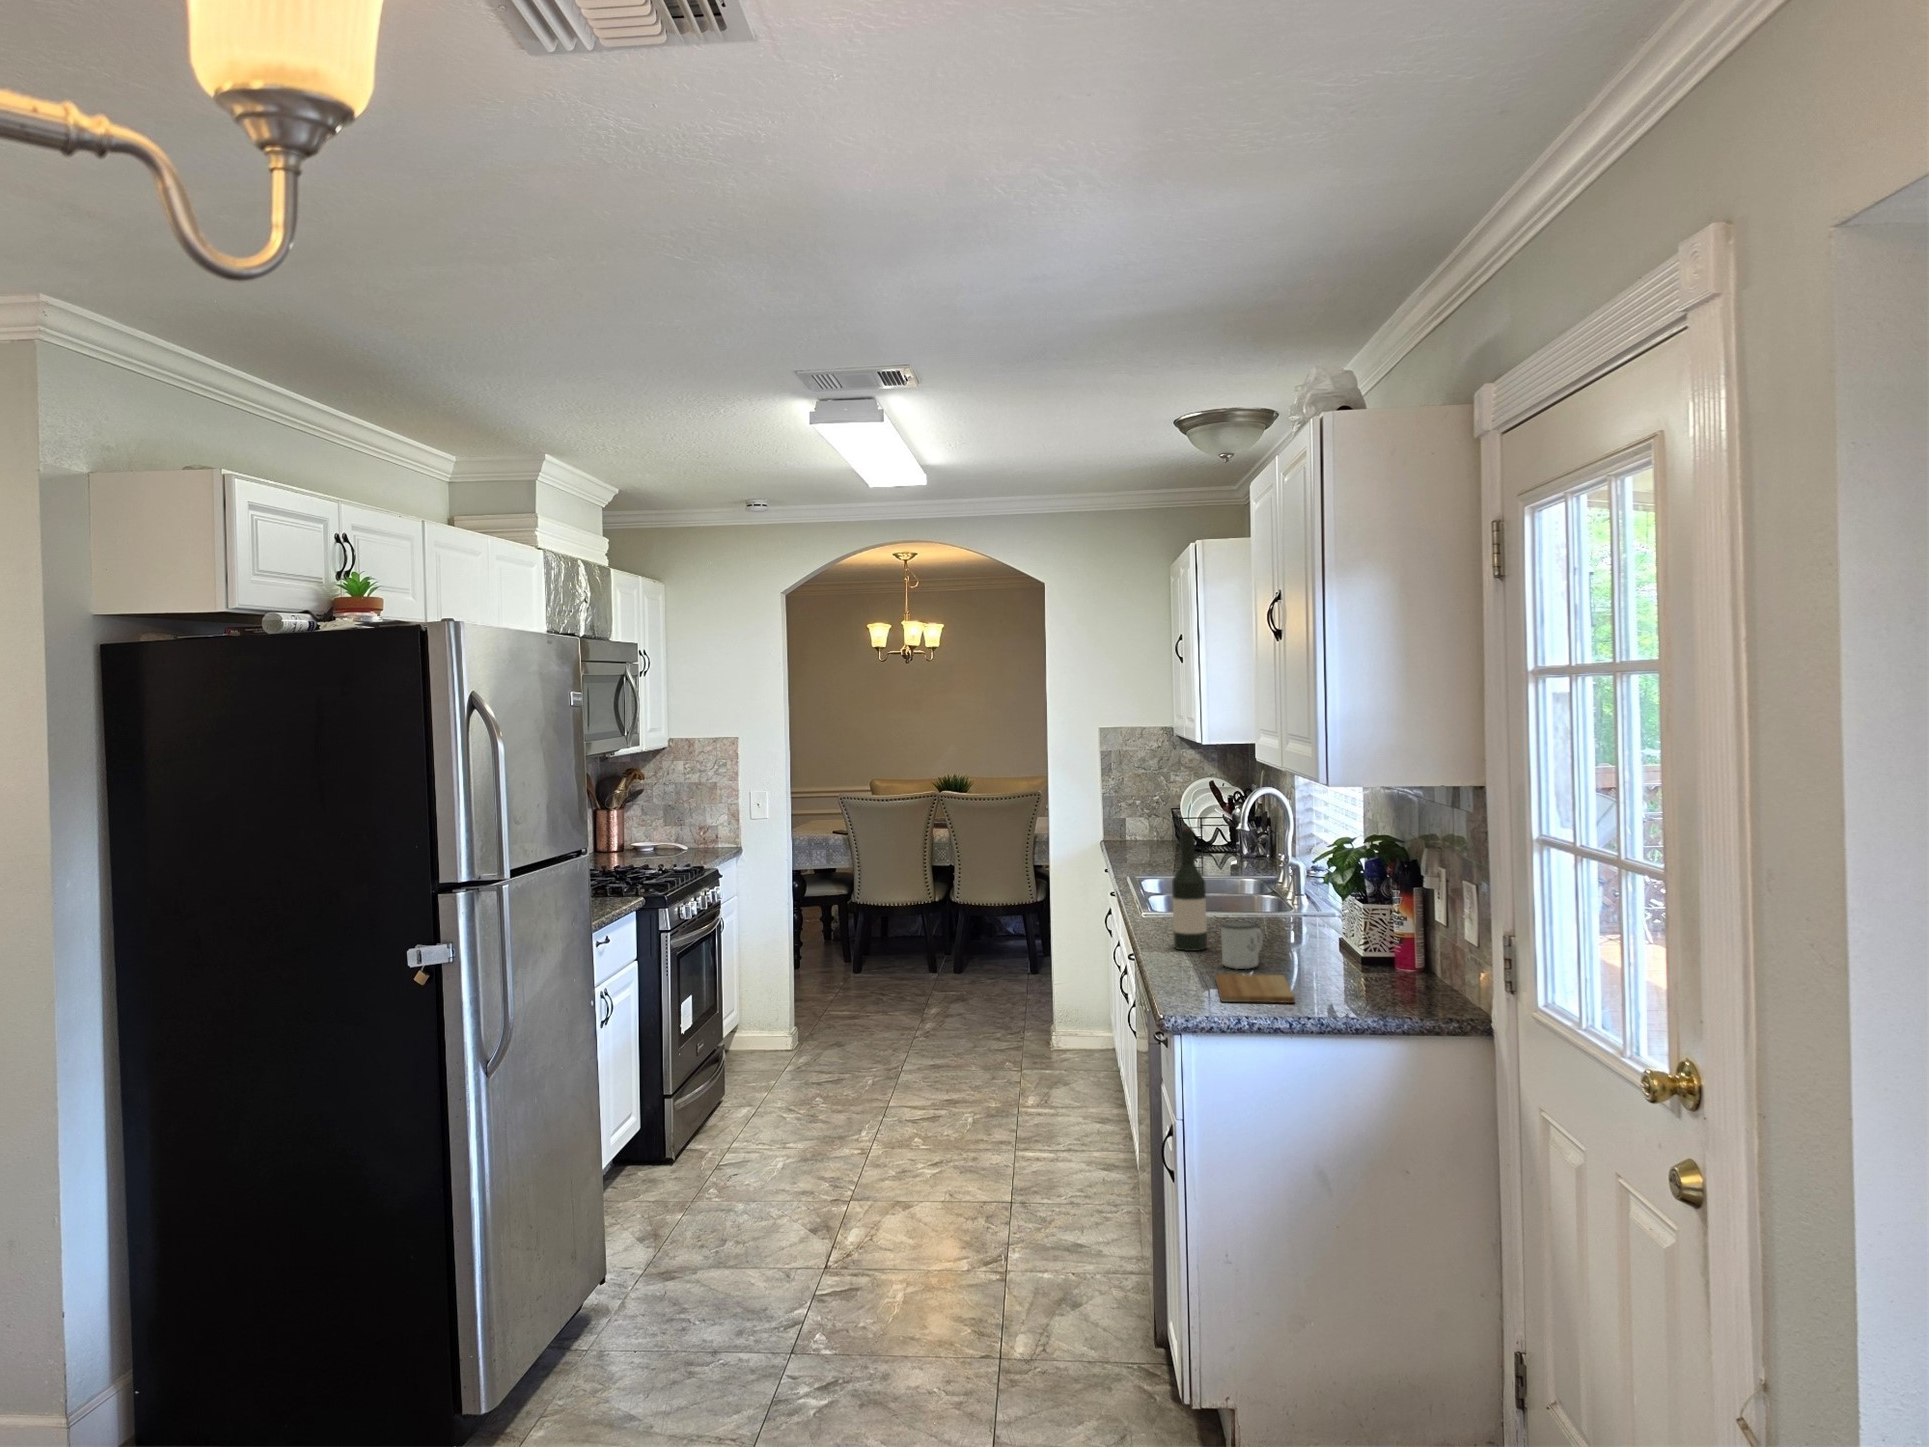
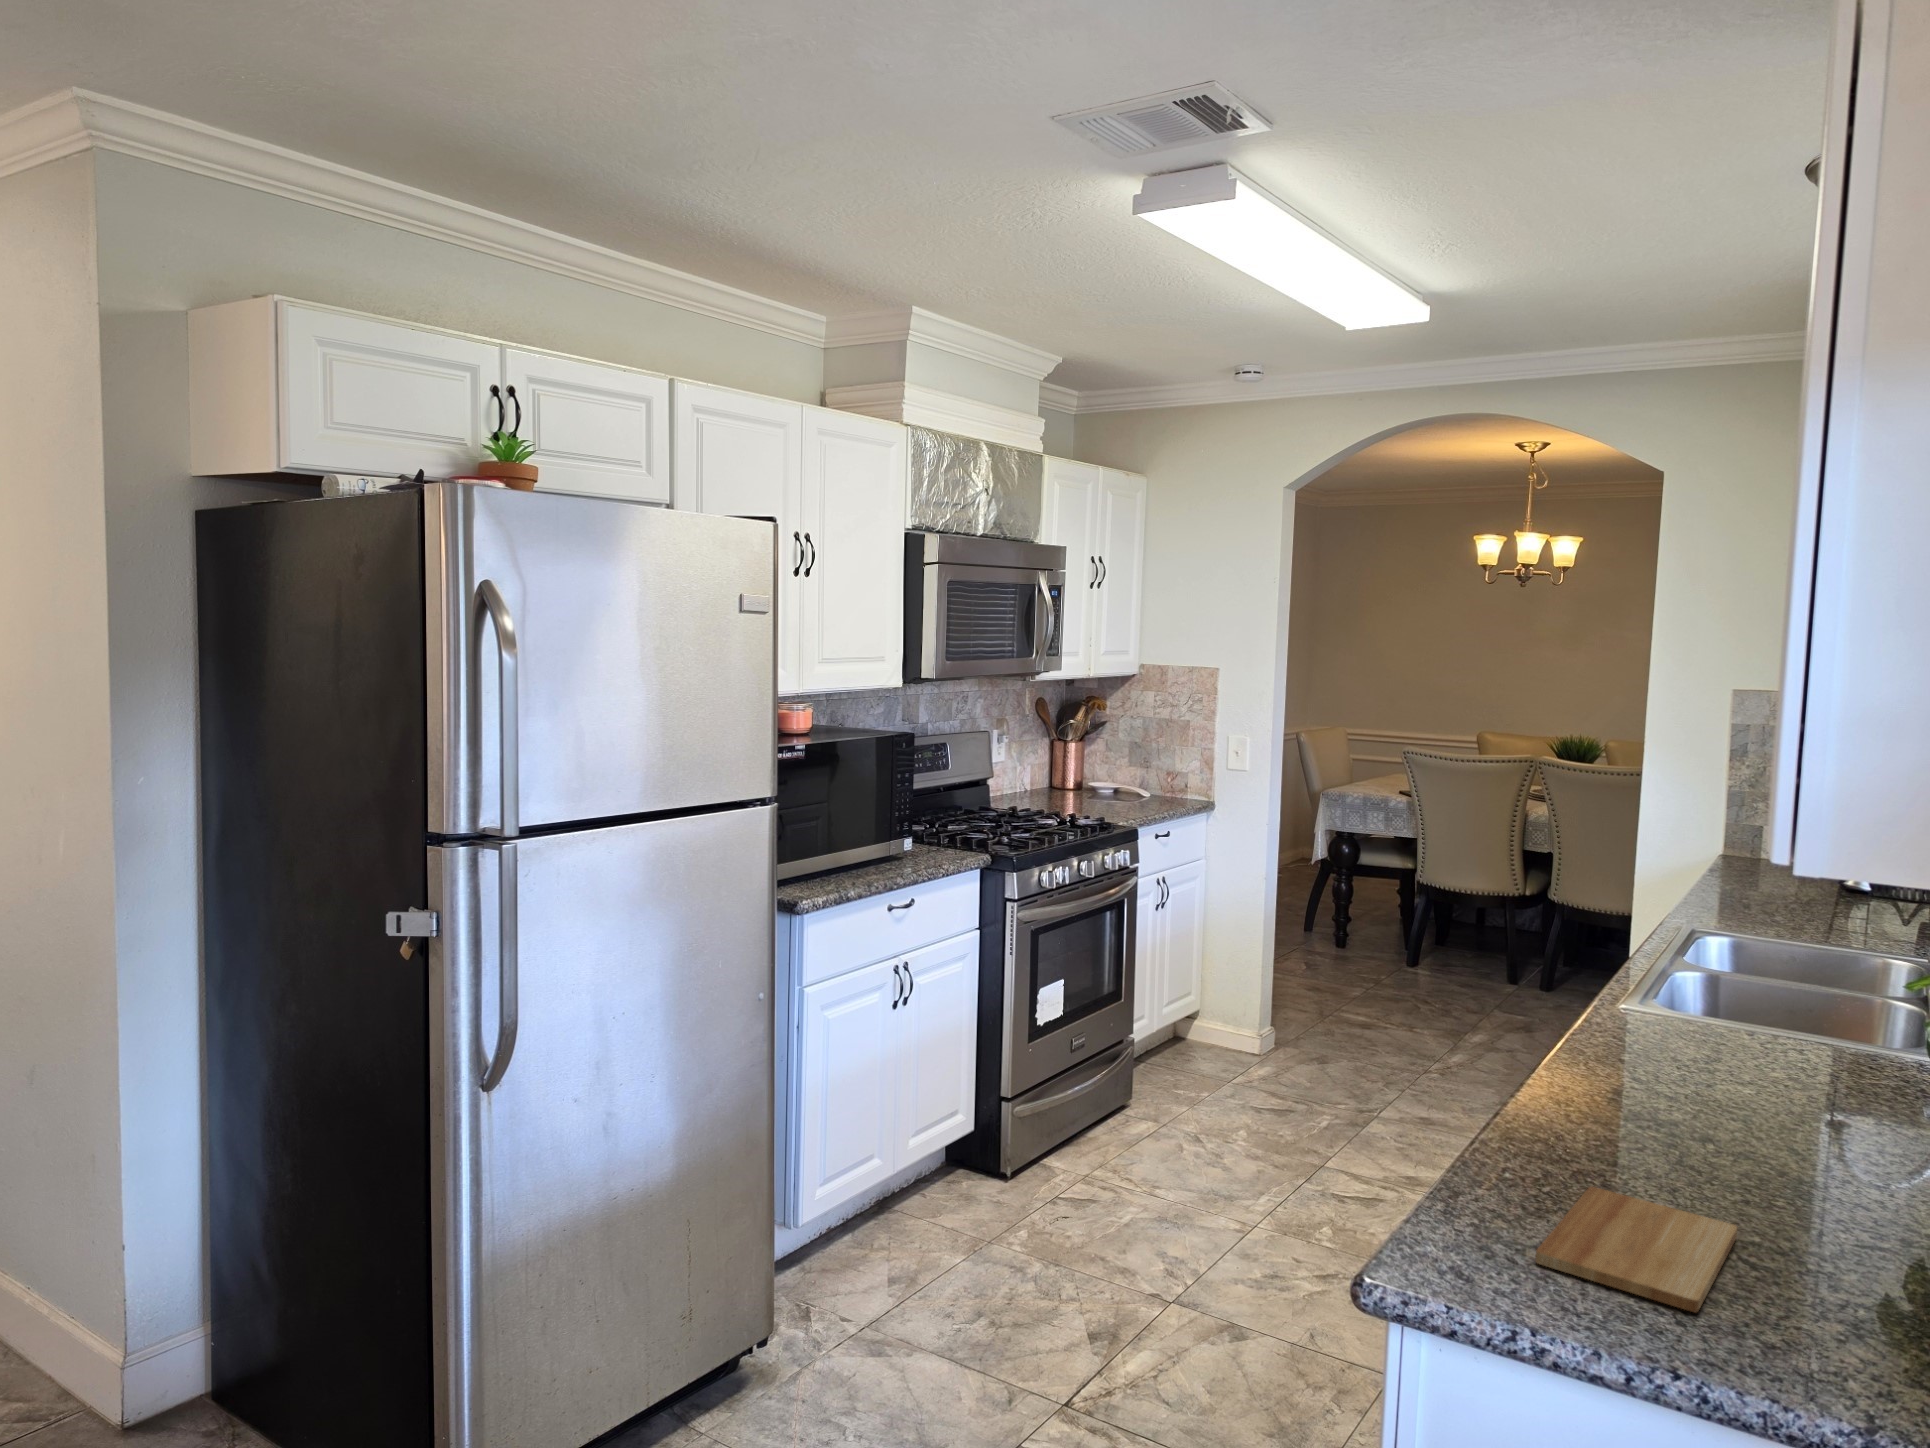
wine bottle: present [1172,827,1207,951] -> none [1595,884,1666,1112]
mug: present [1221,921,1263,969] -> none [1643,1080,1746,1183]

